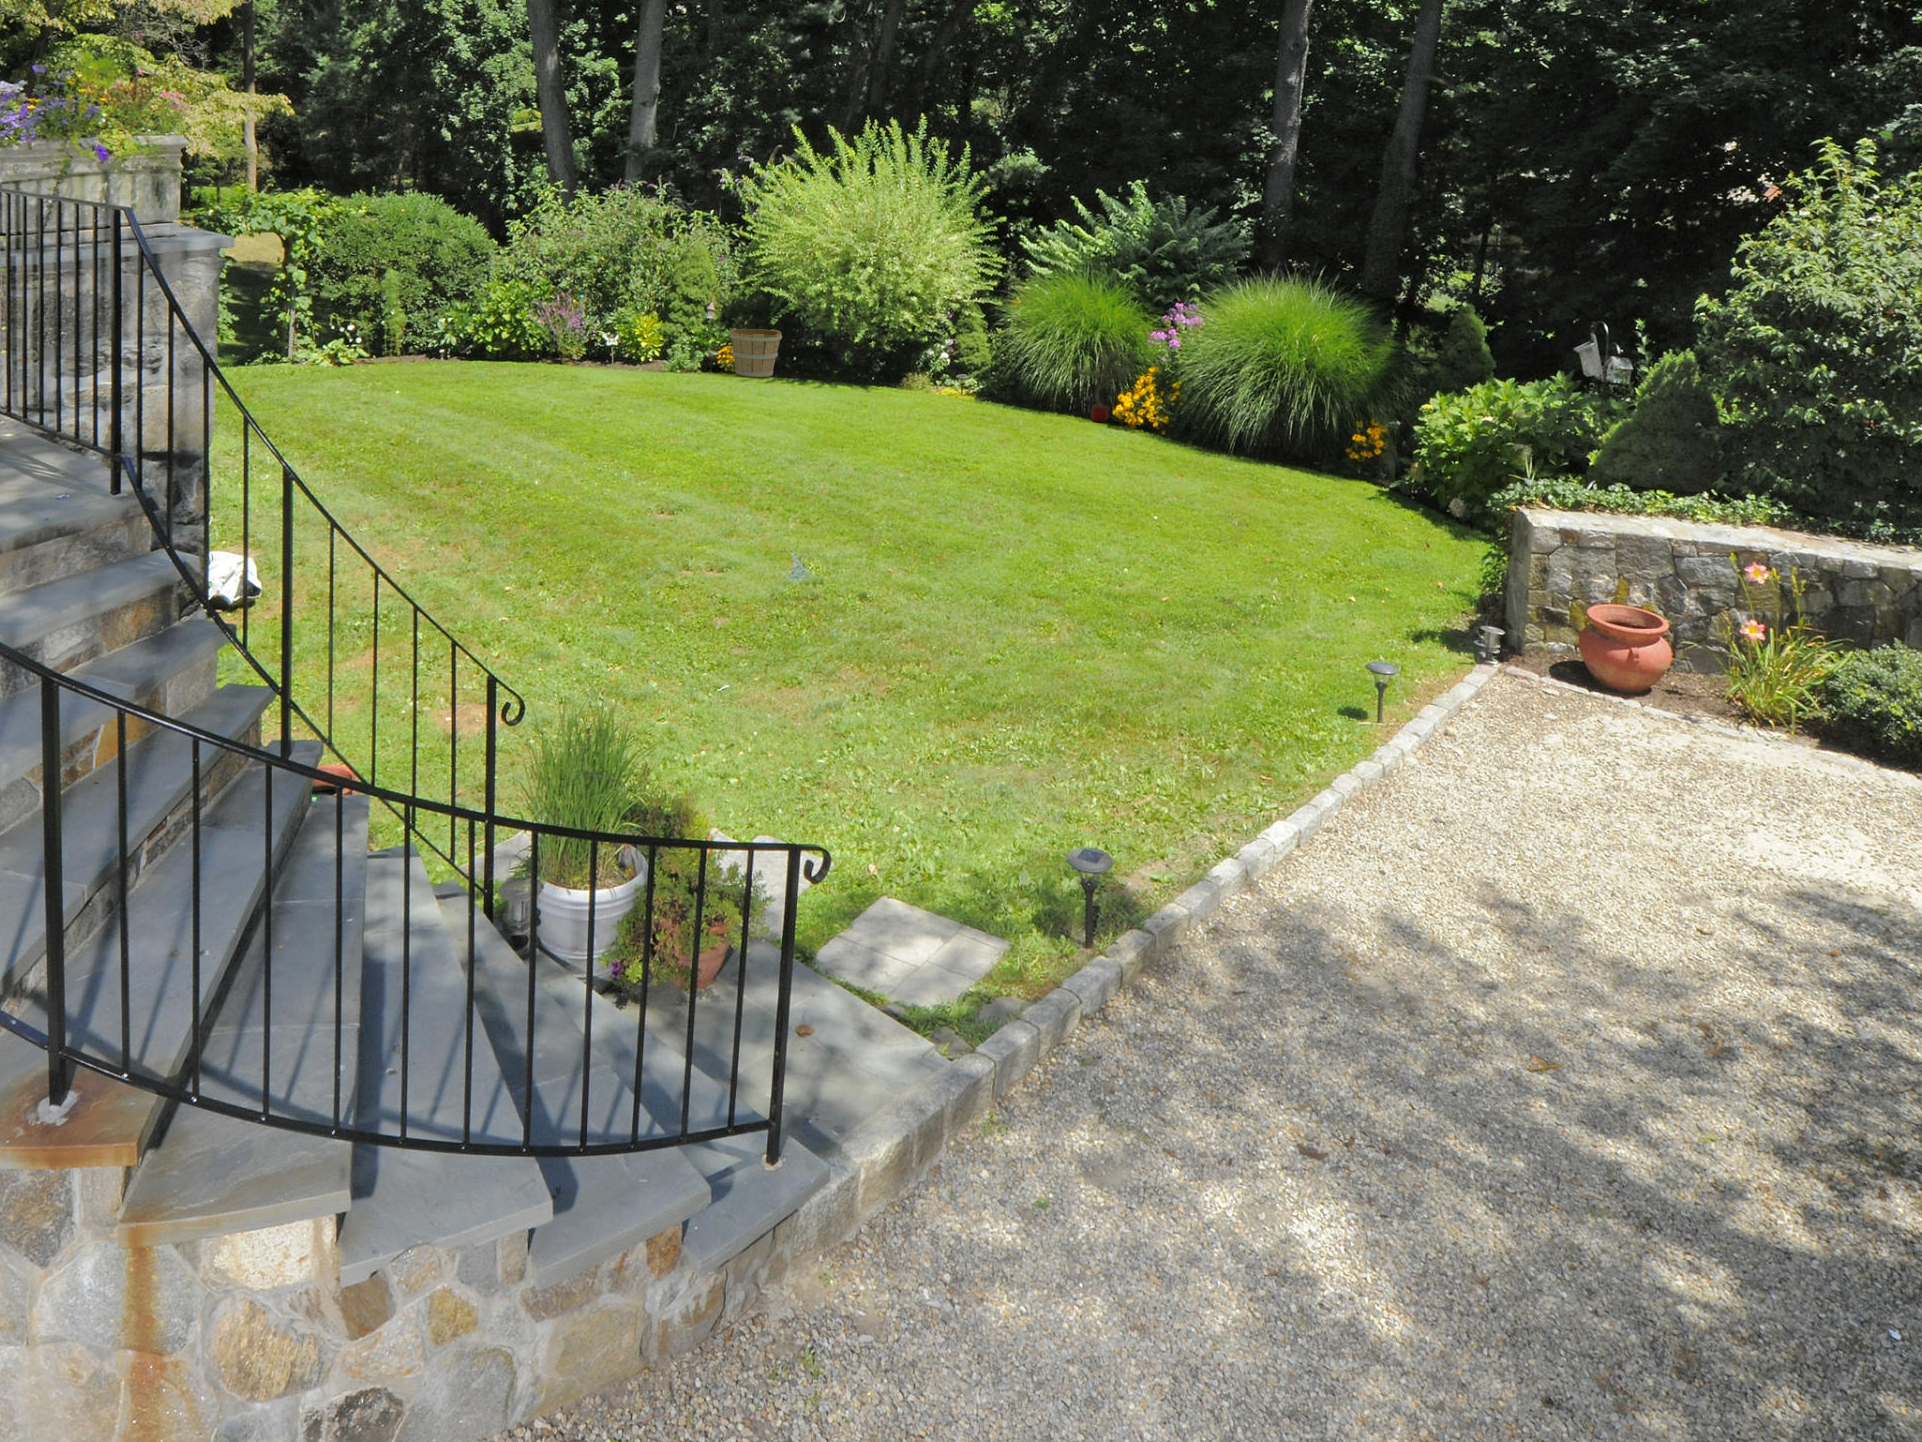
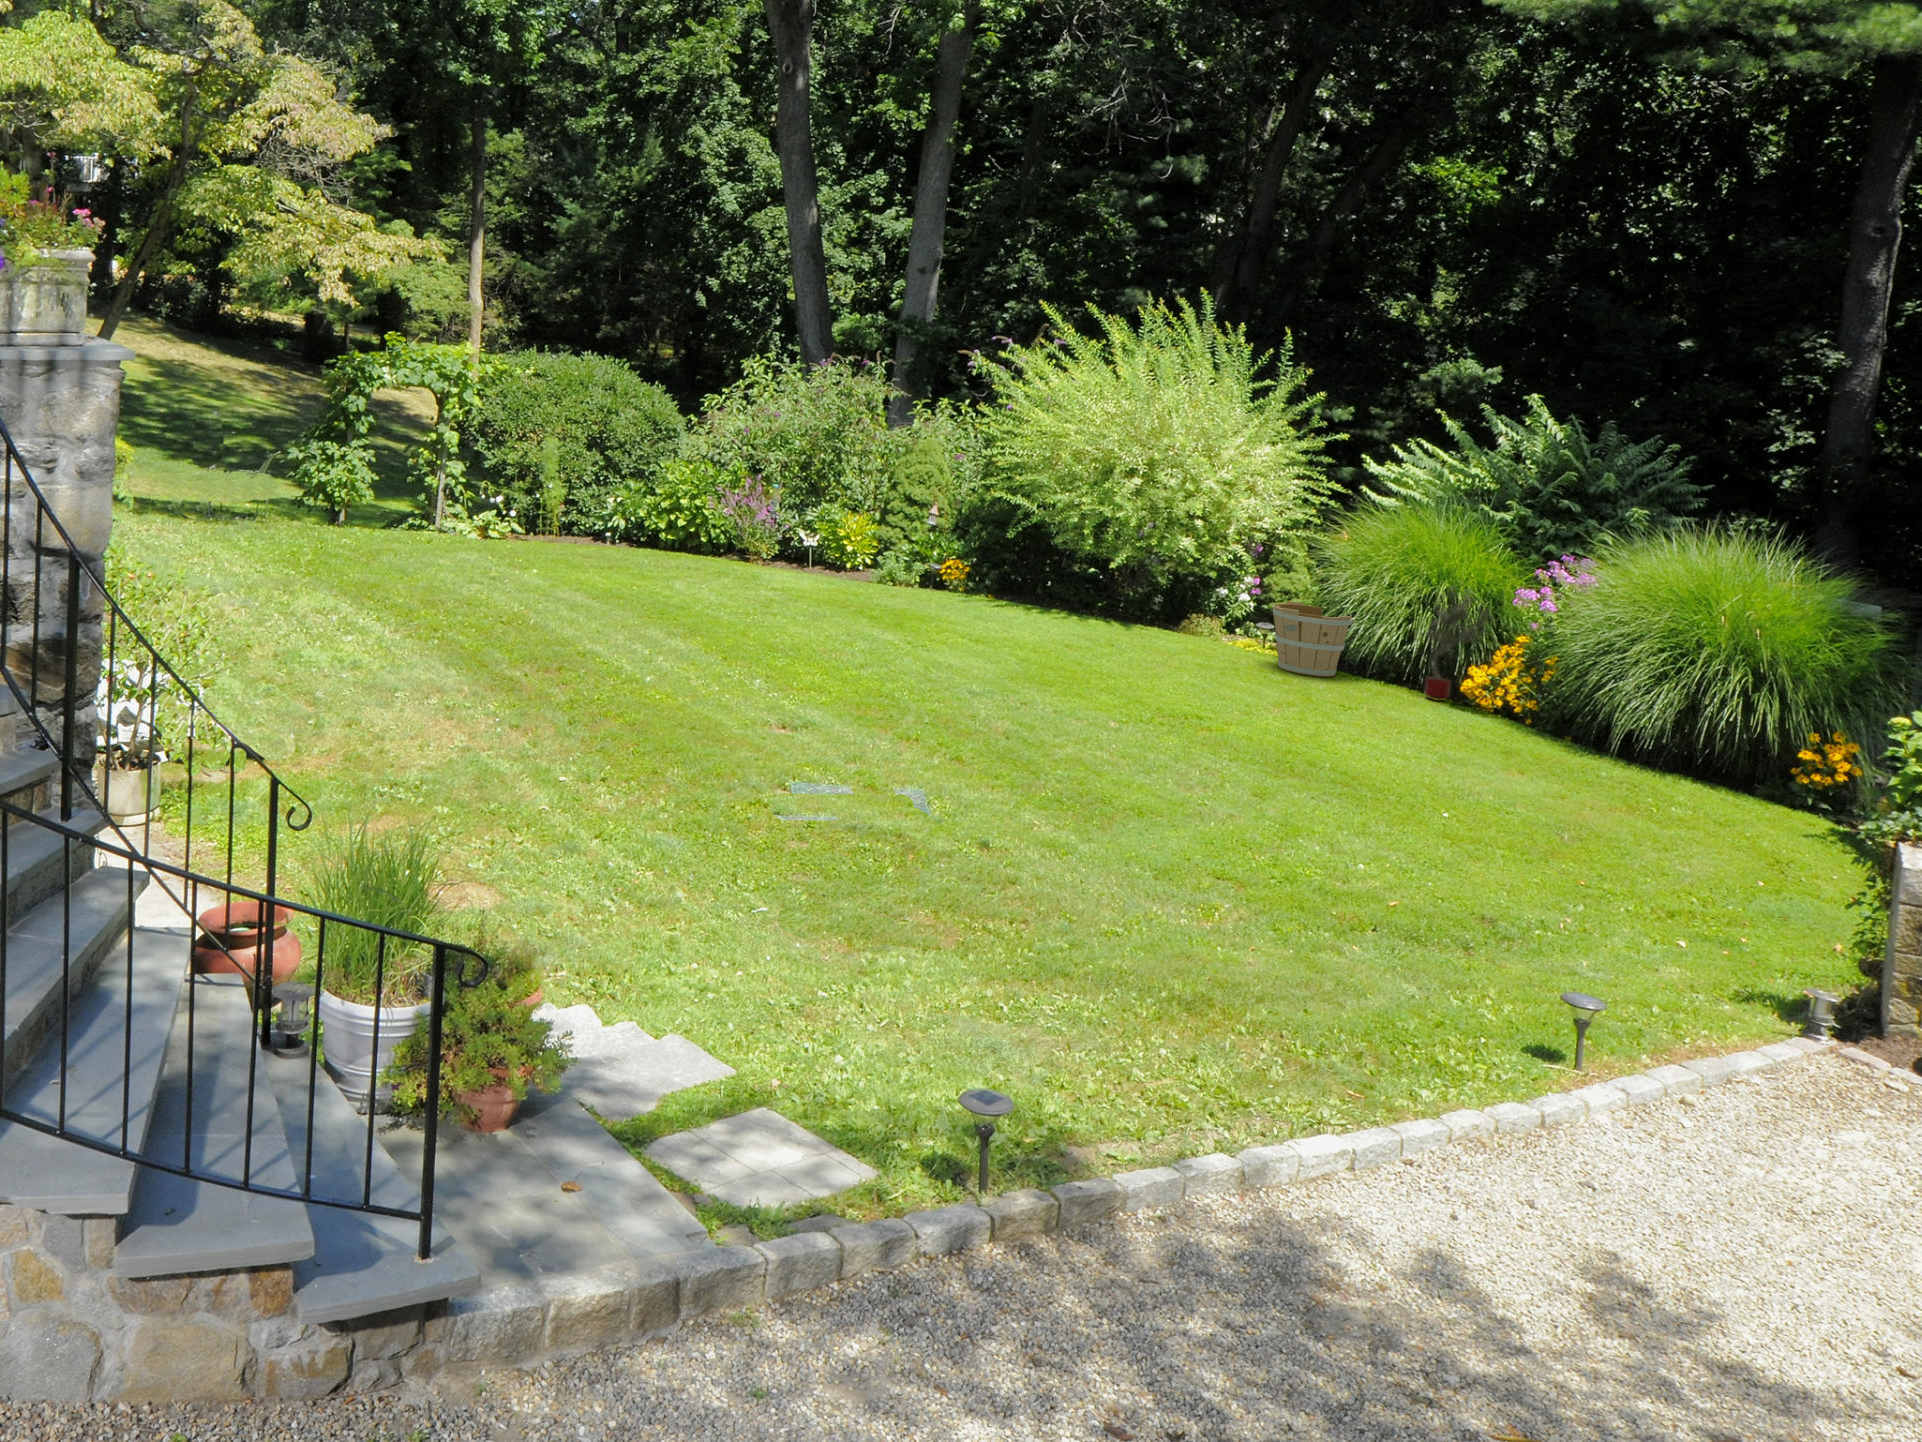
wooden bucket: present [730,328,782,378] -> present [1273,601,1352,677]

